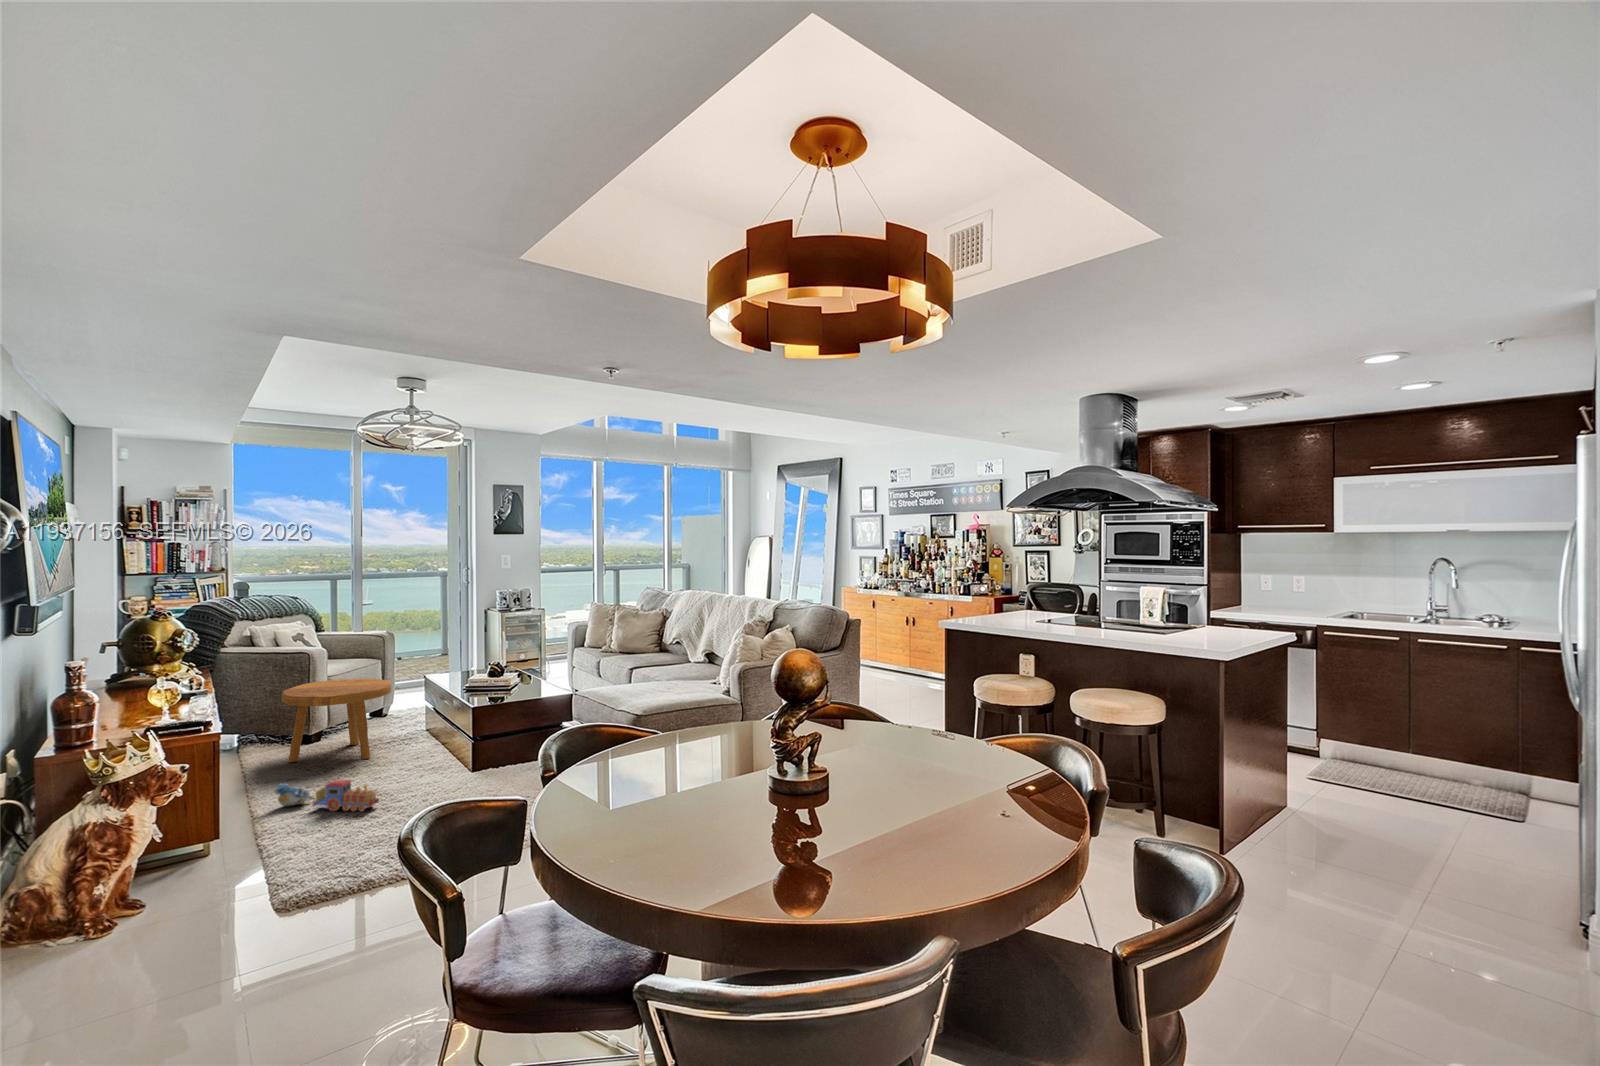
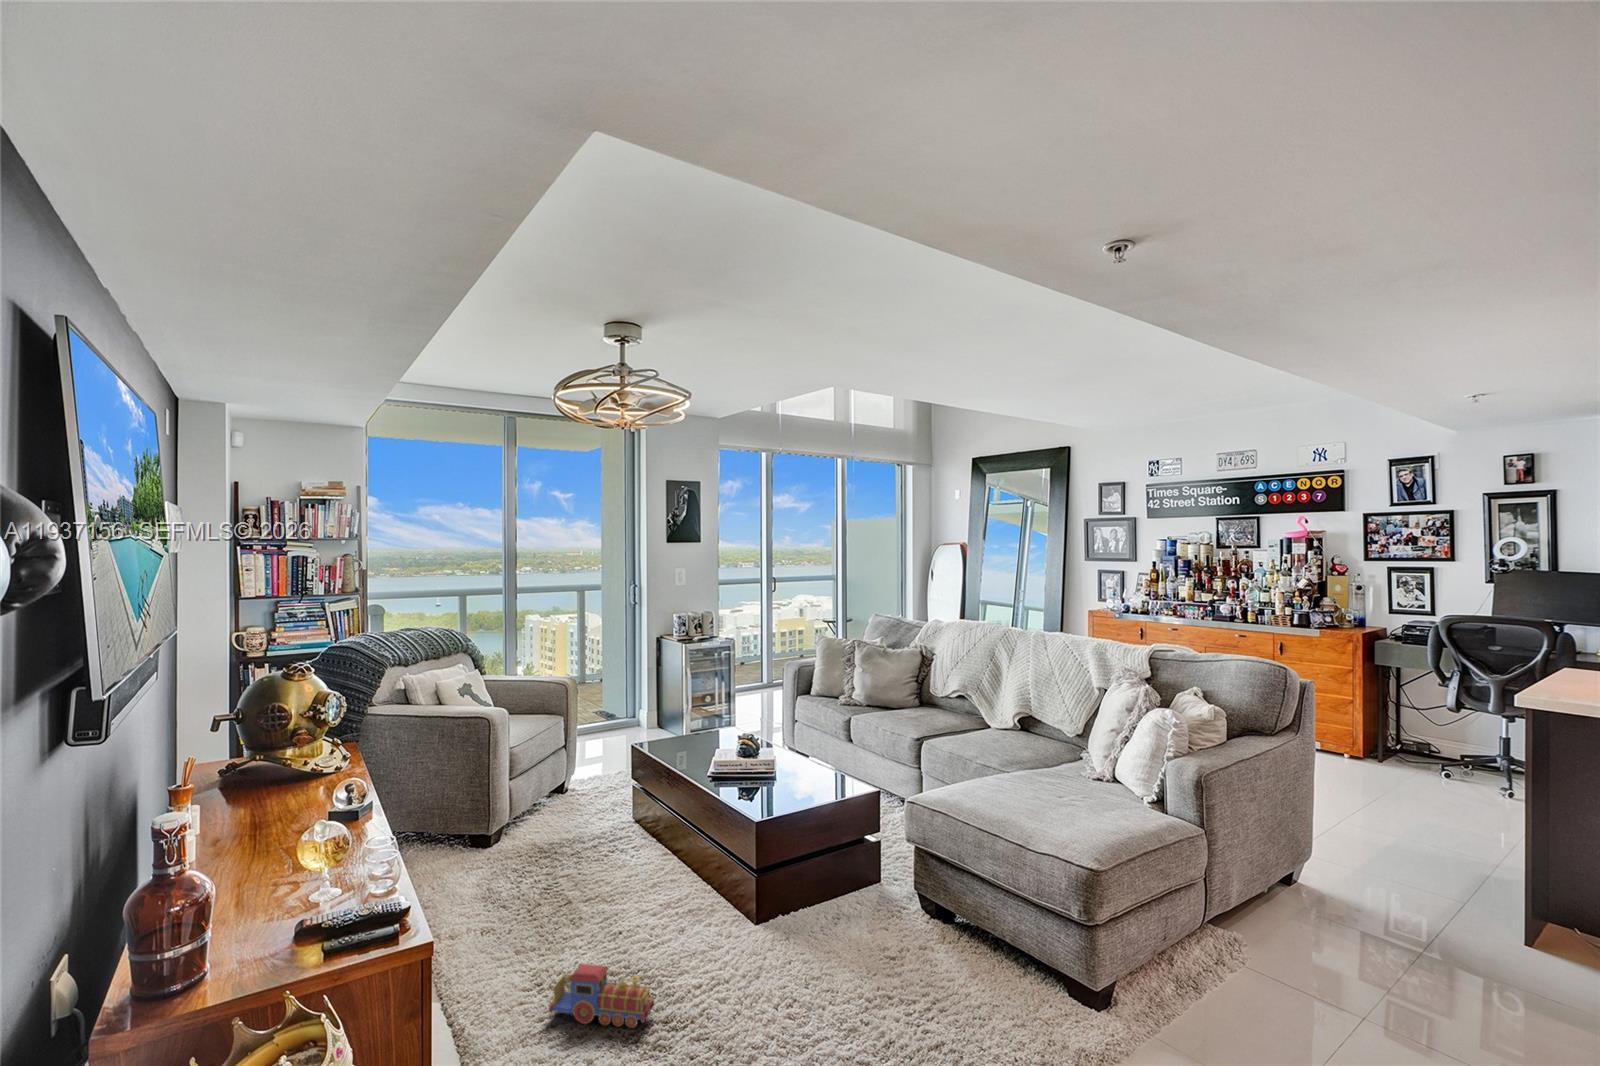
footstool: present [282,678,391,762] -> none [461,754,608,887]
plush toy: present [275,783,313,806] -> none [484,966,543,1005]

